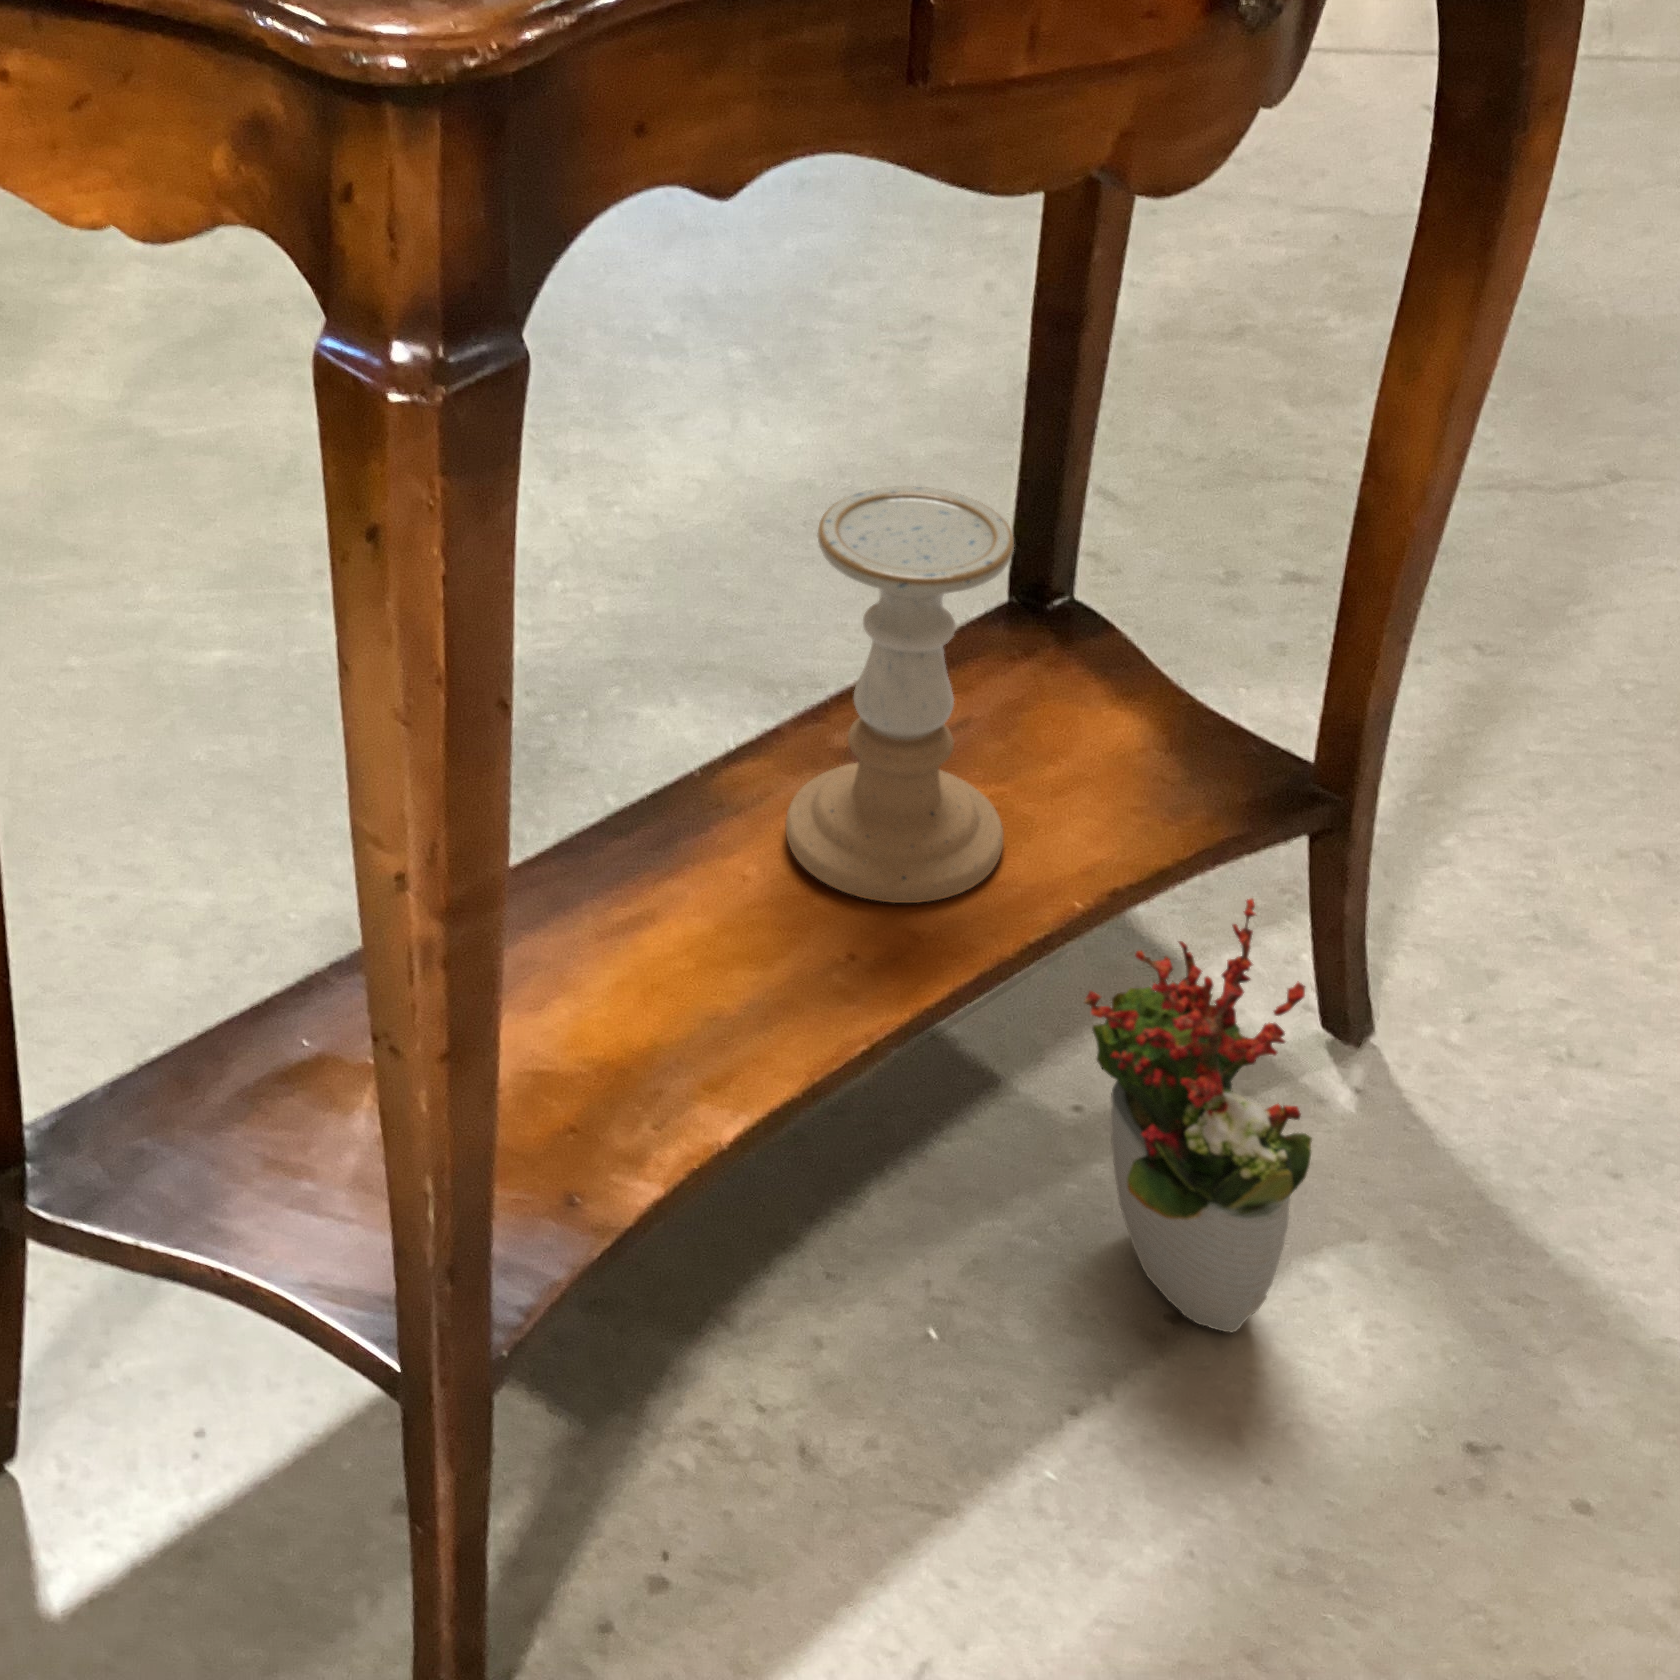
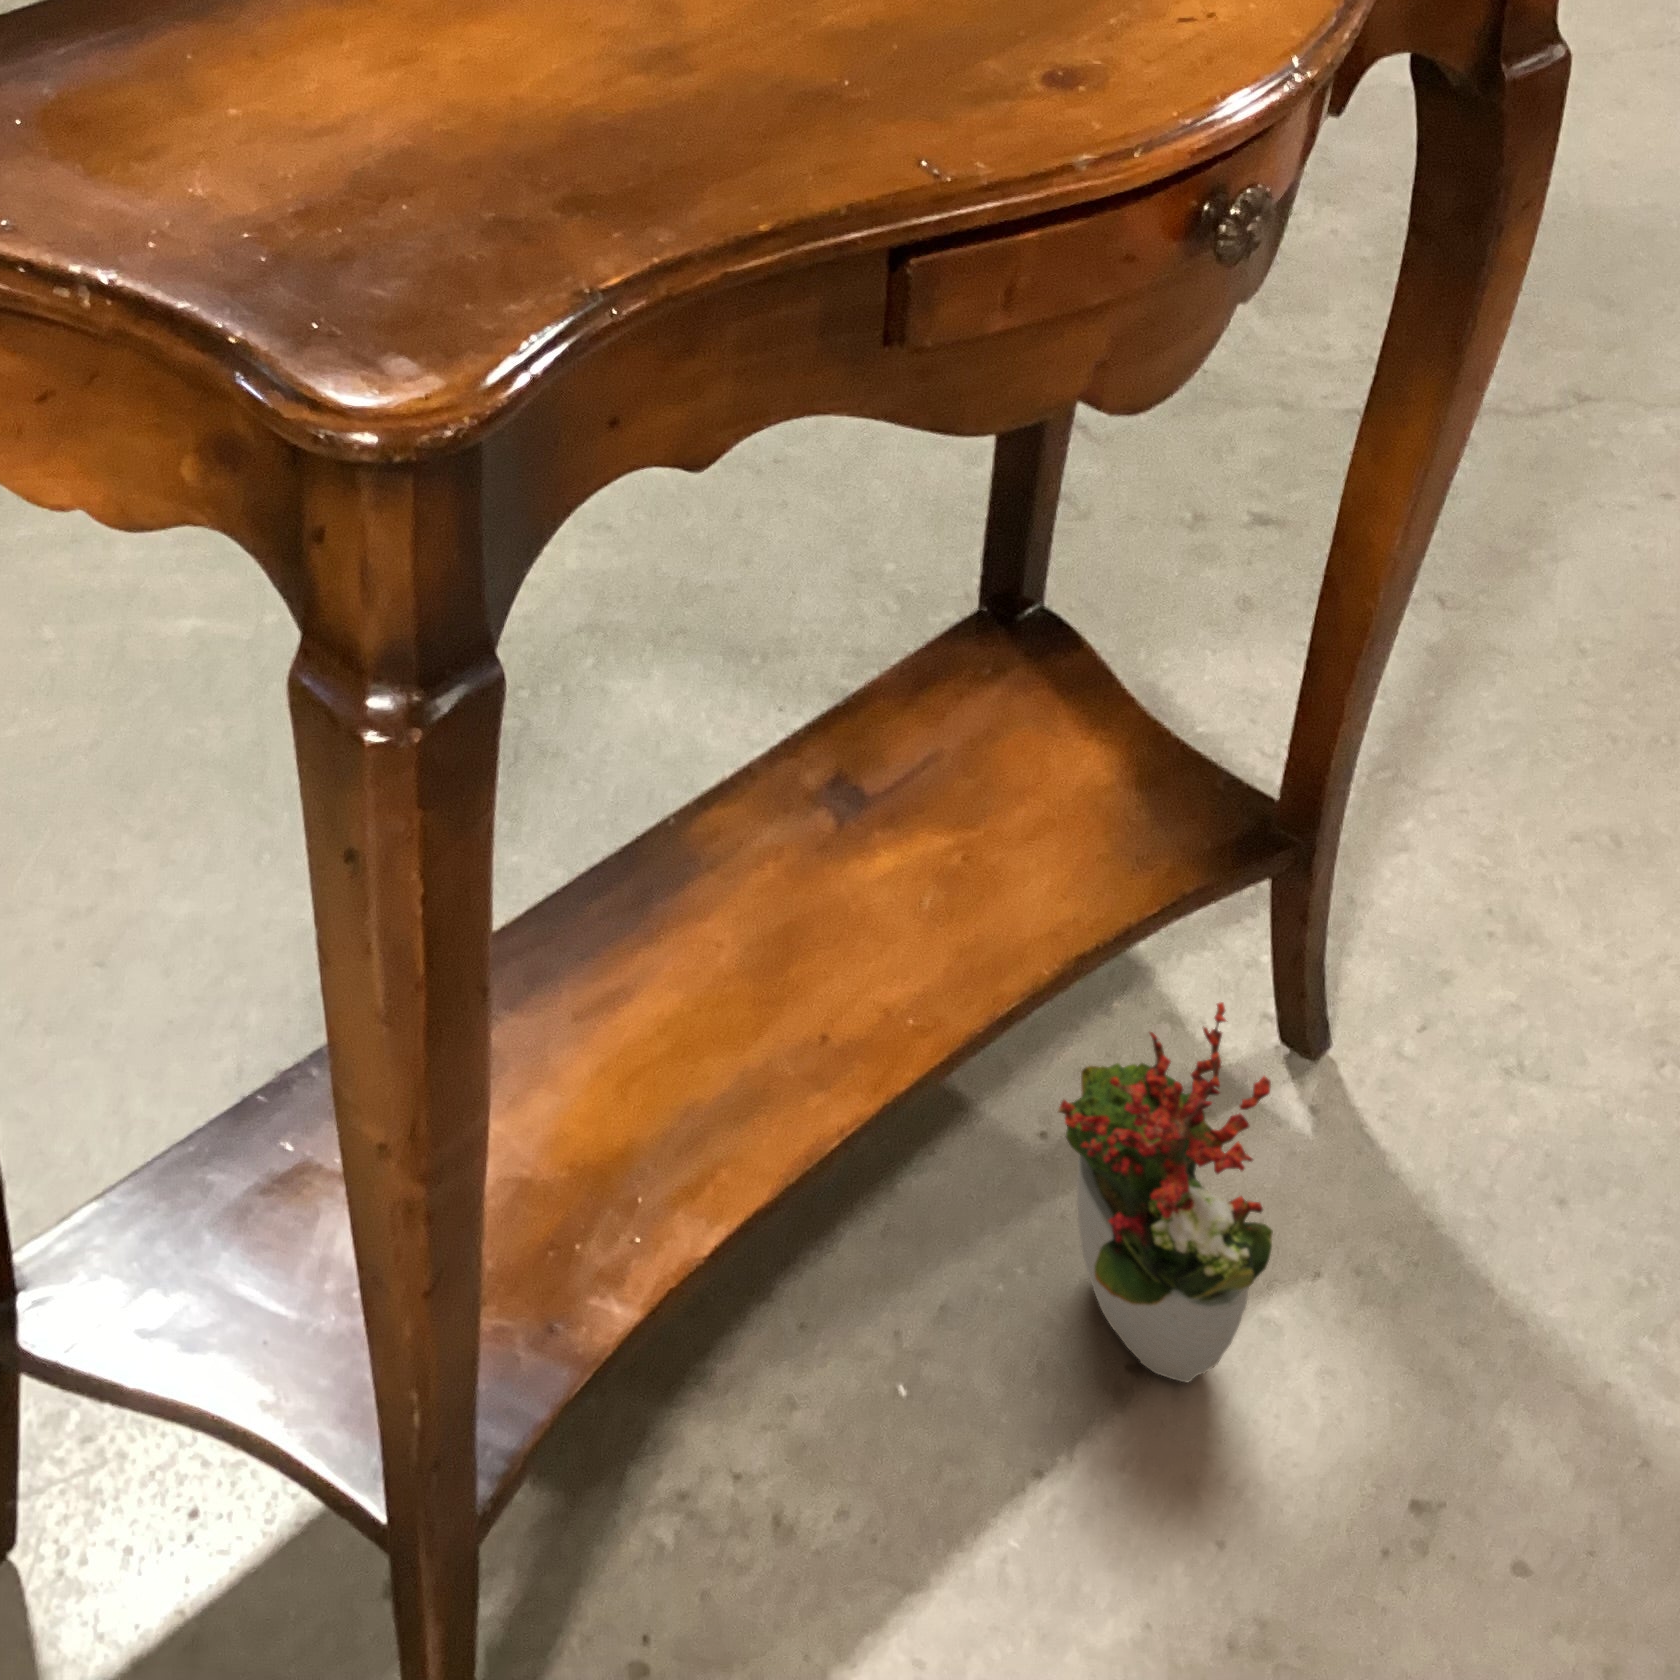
candle holder: present [785,486,1014,903] -> none [765,582,997,985]

